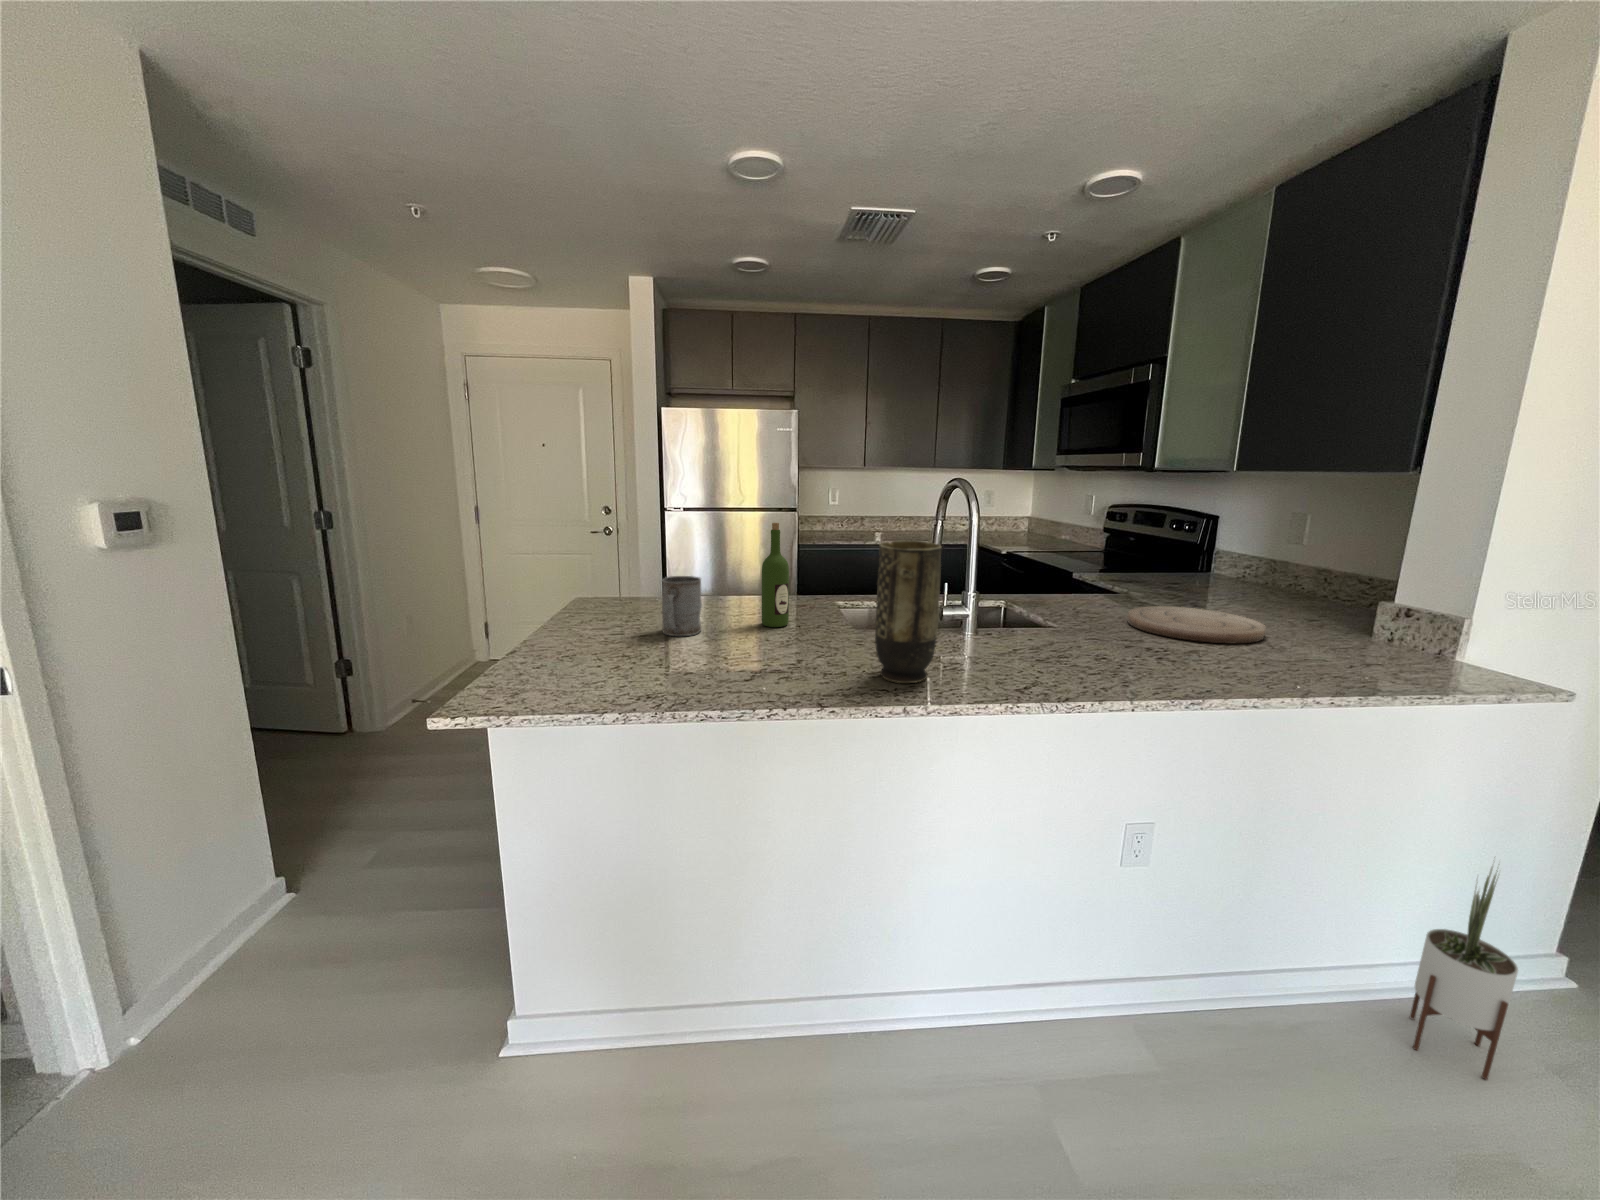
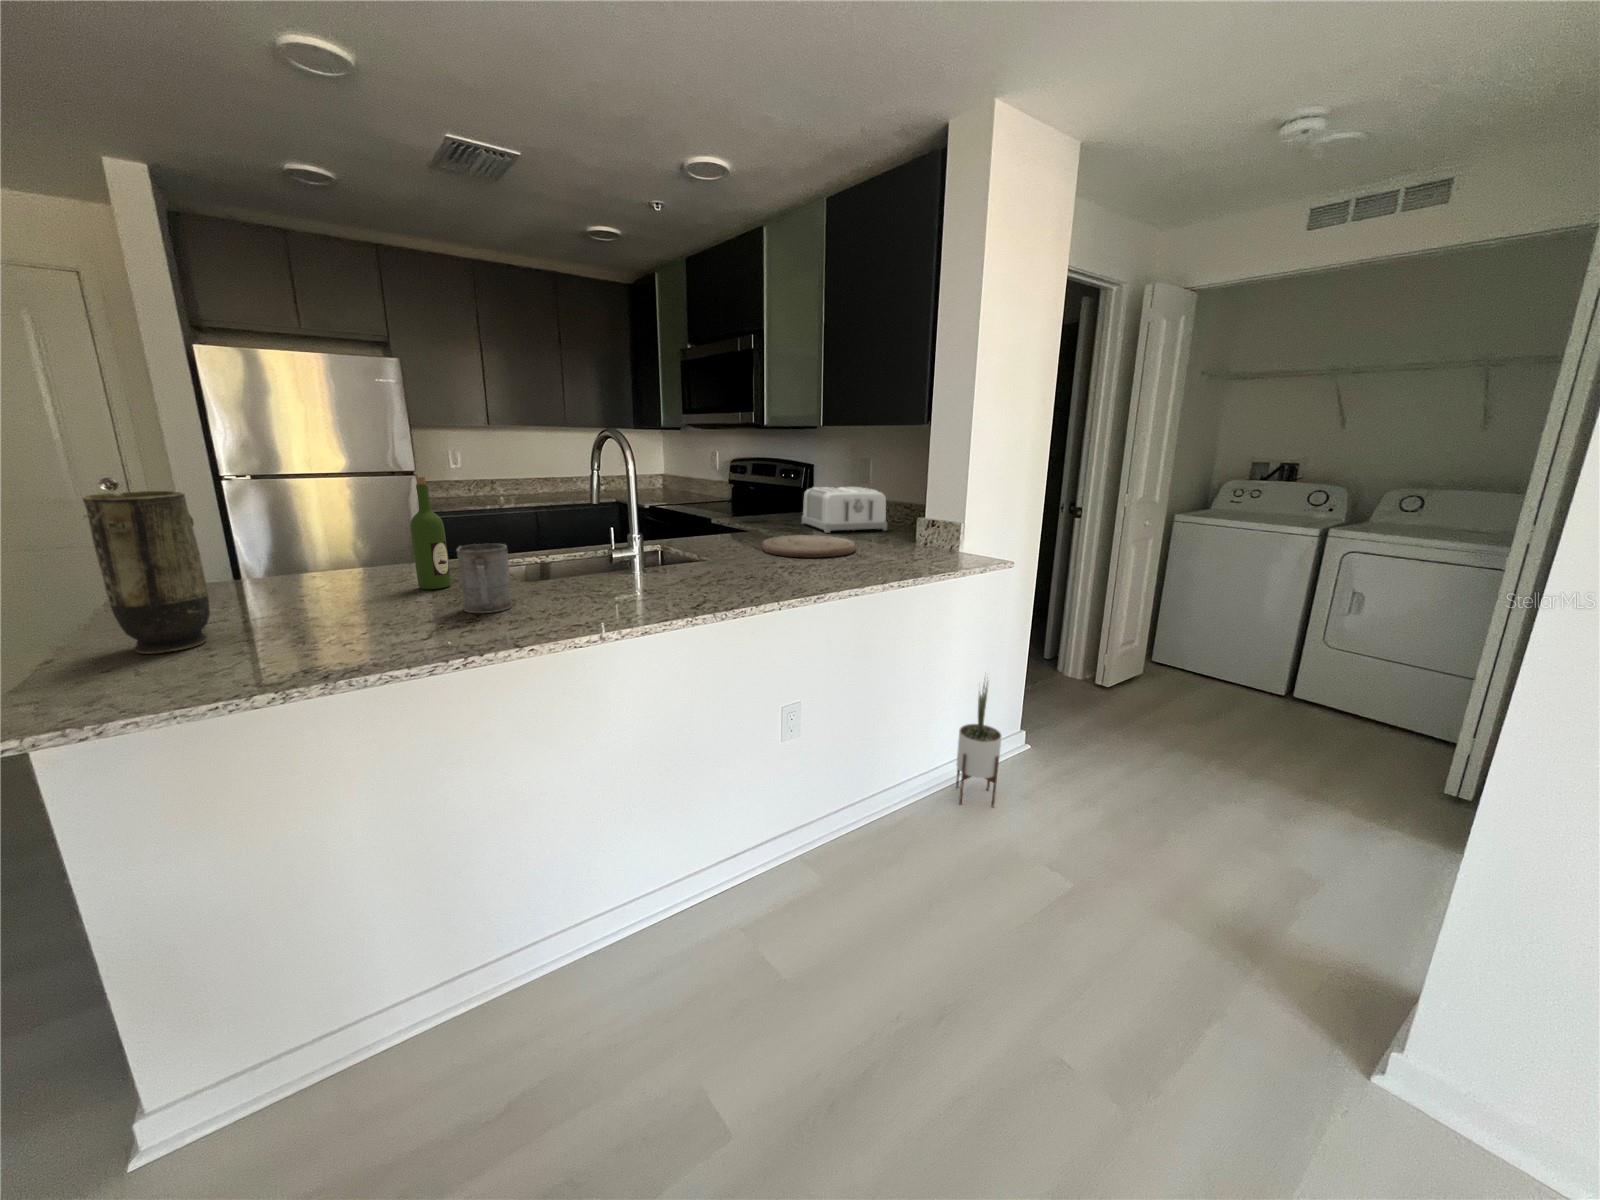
vase: present [875,541,942,683] -> present [82,491,210,654]
toaster: none [1191,546,1329,611] -> present [802,487,887,533]
mug: present [662,576,702,636] -> present [457,544,512,613]

